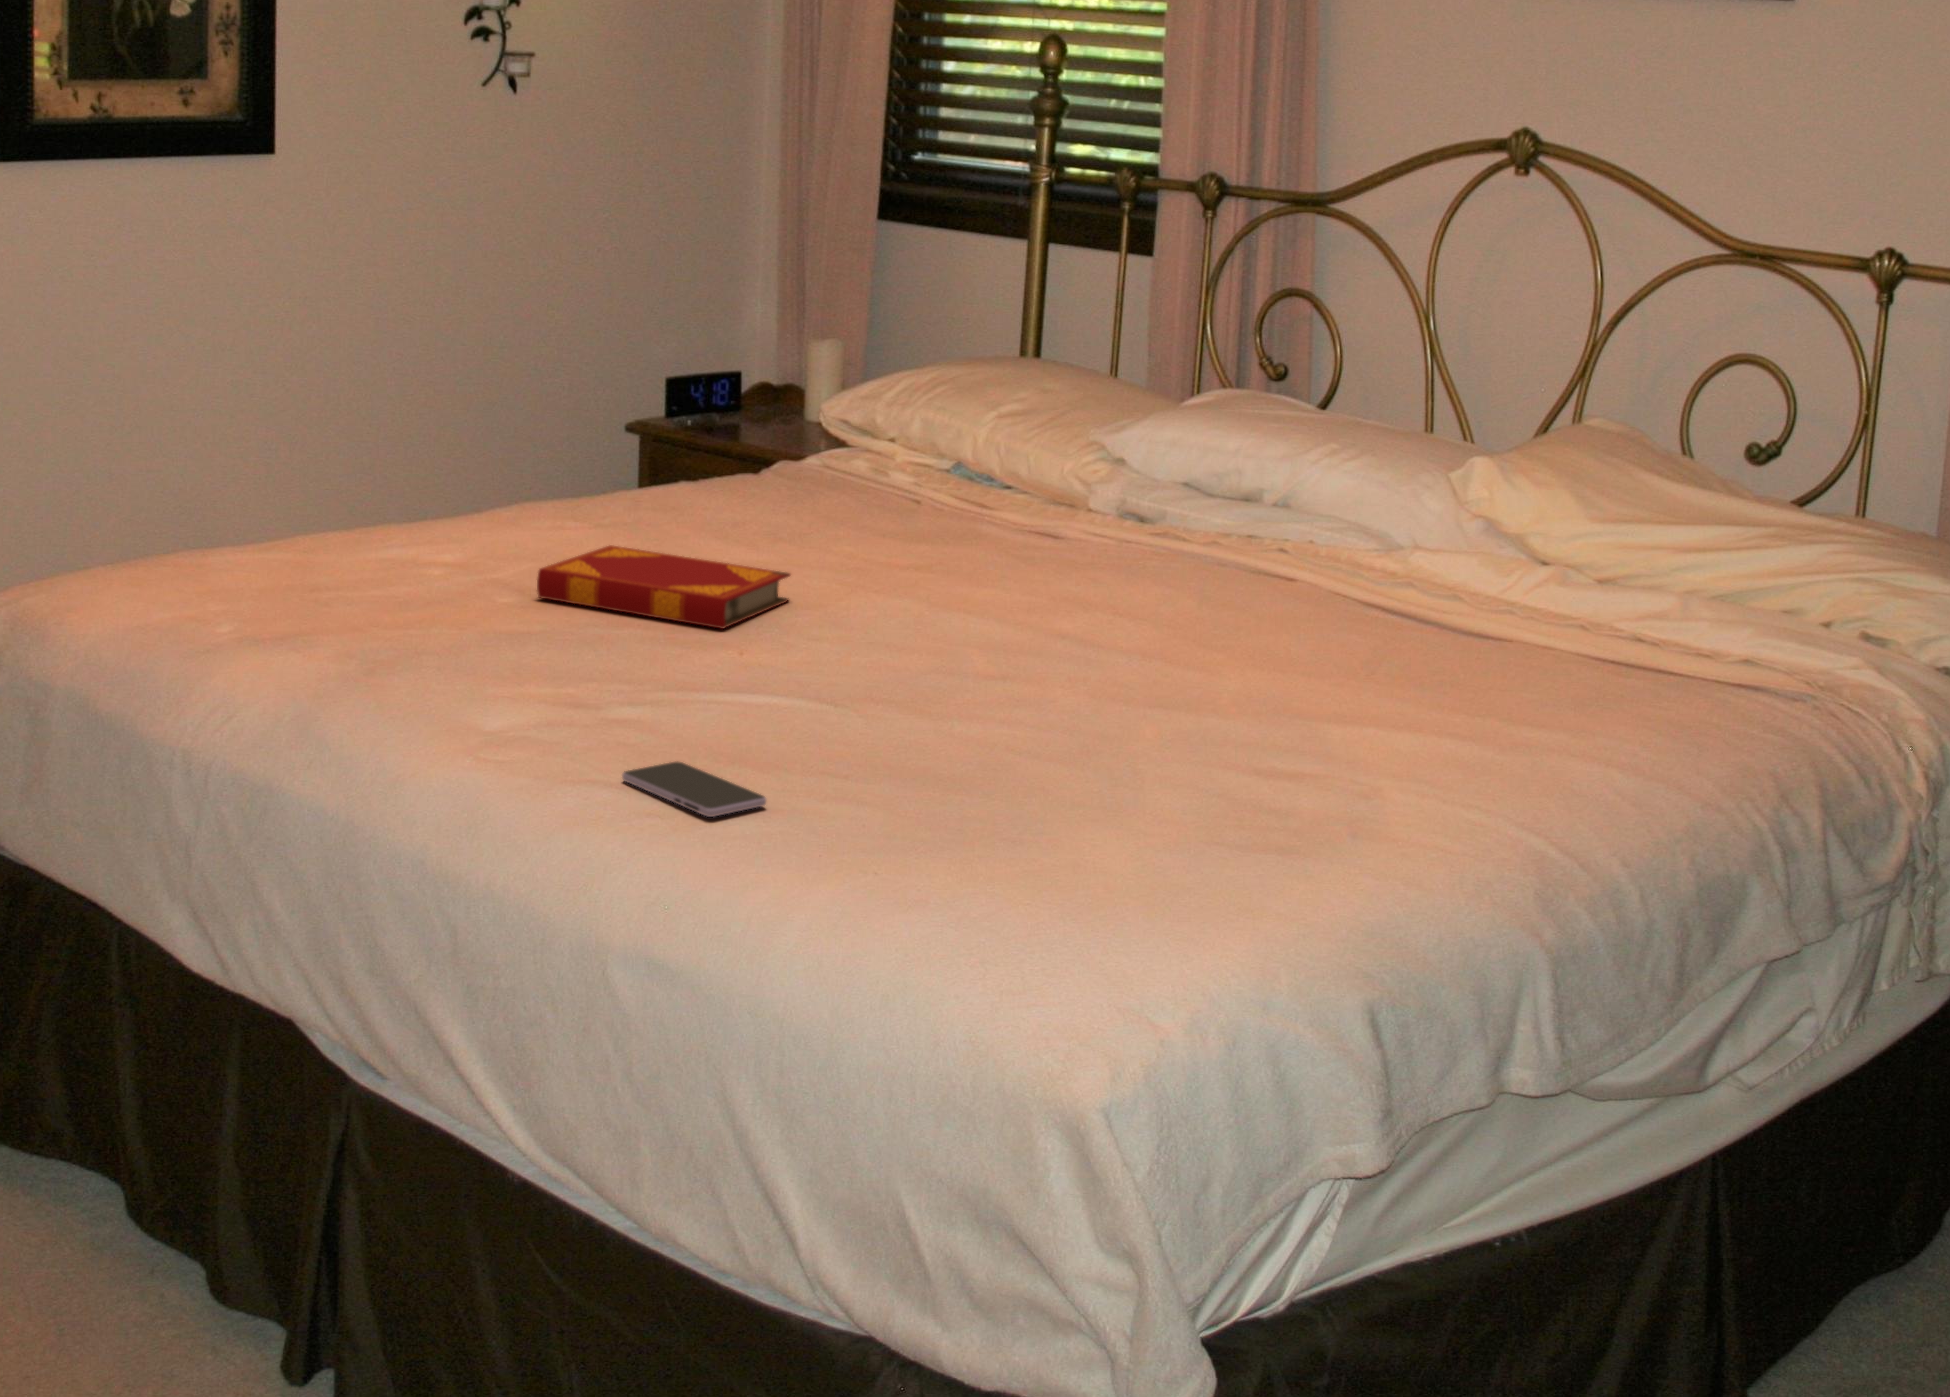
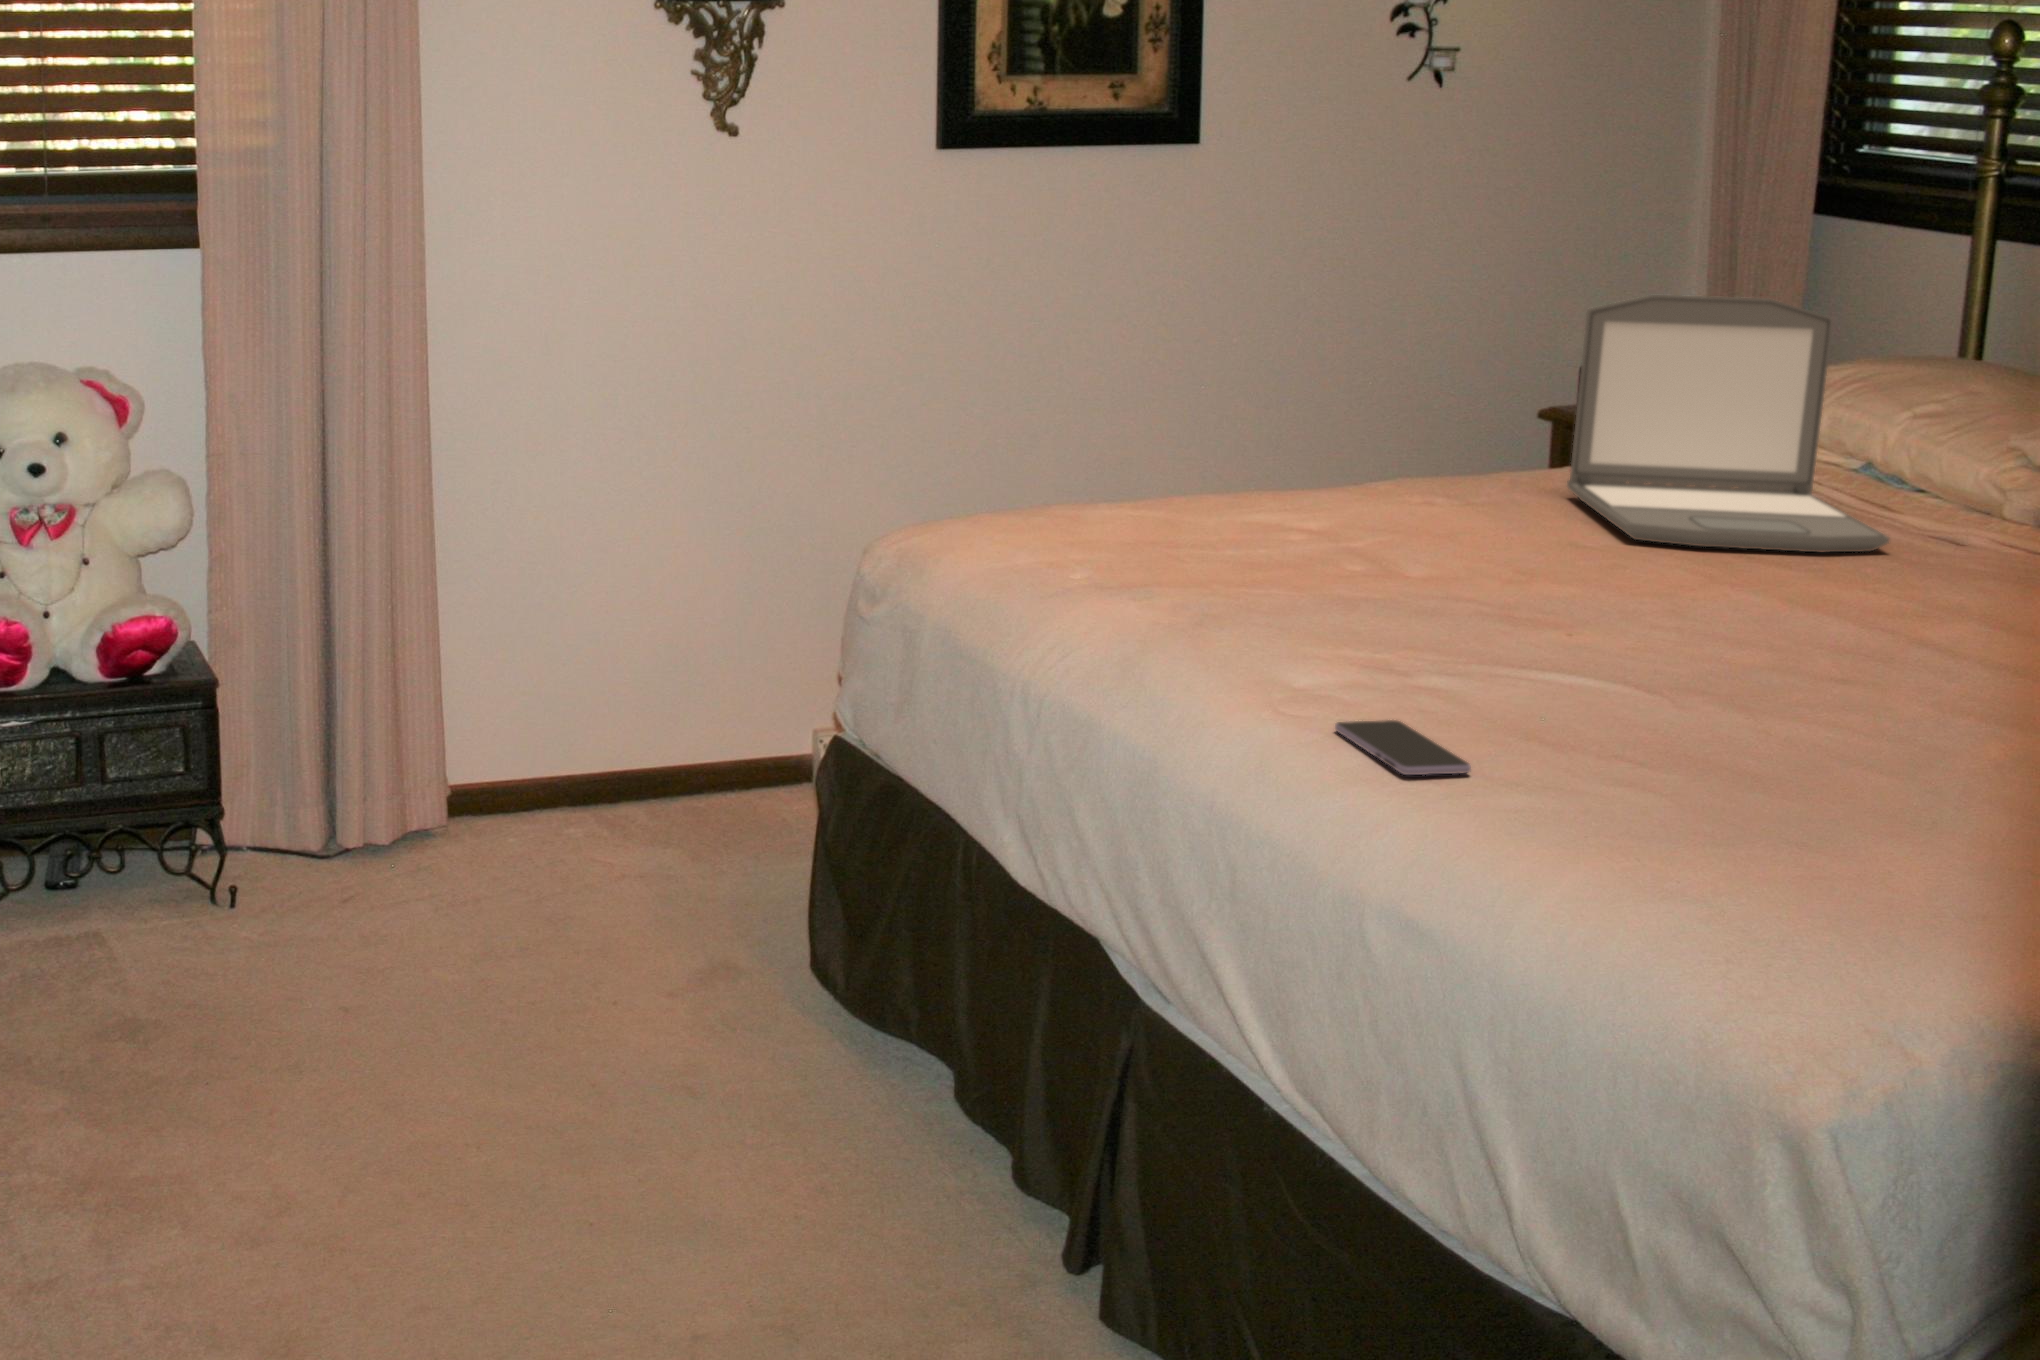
laptop: none [713,304,1003,550] -> present [1567,295,1889,552]
hardback book: present [537,545,790,629] -> none [1338,517,1607,606]

